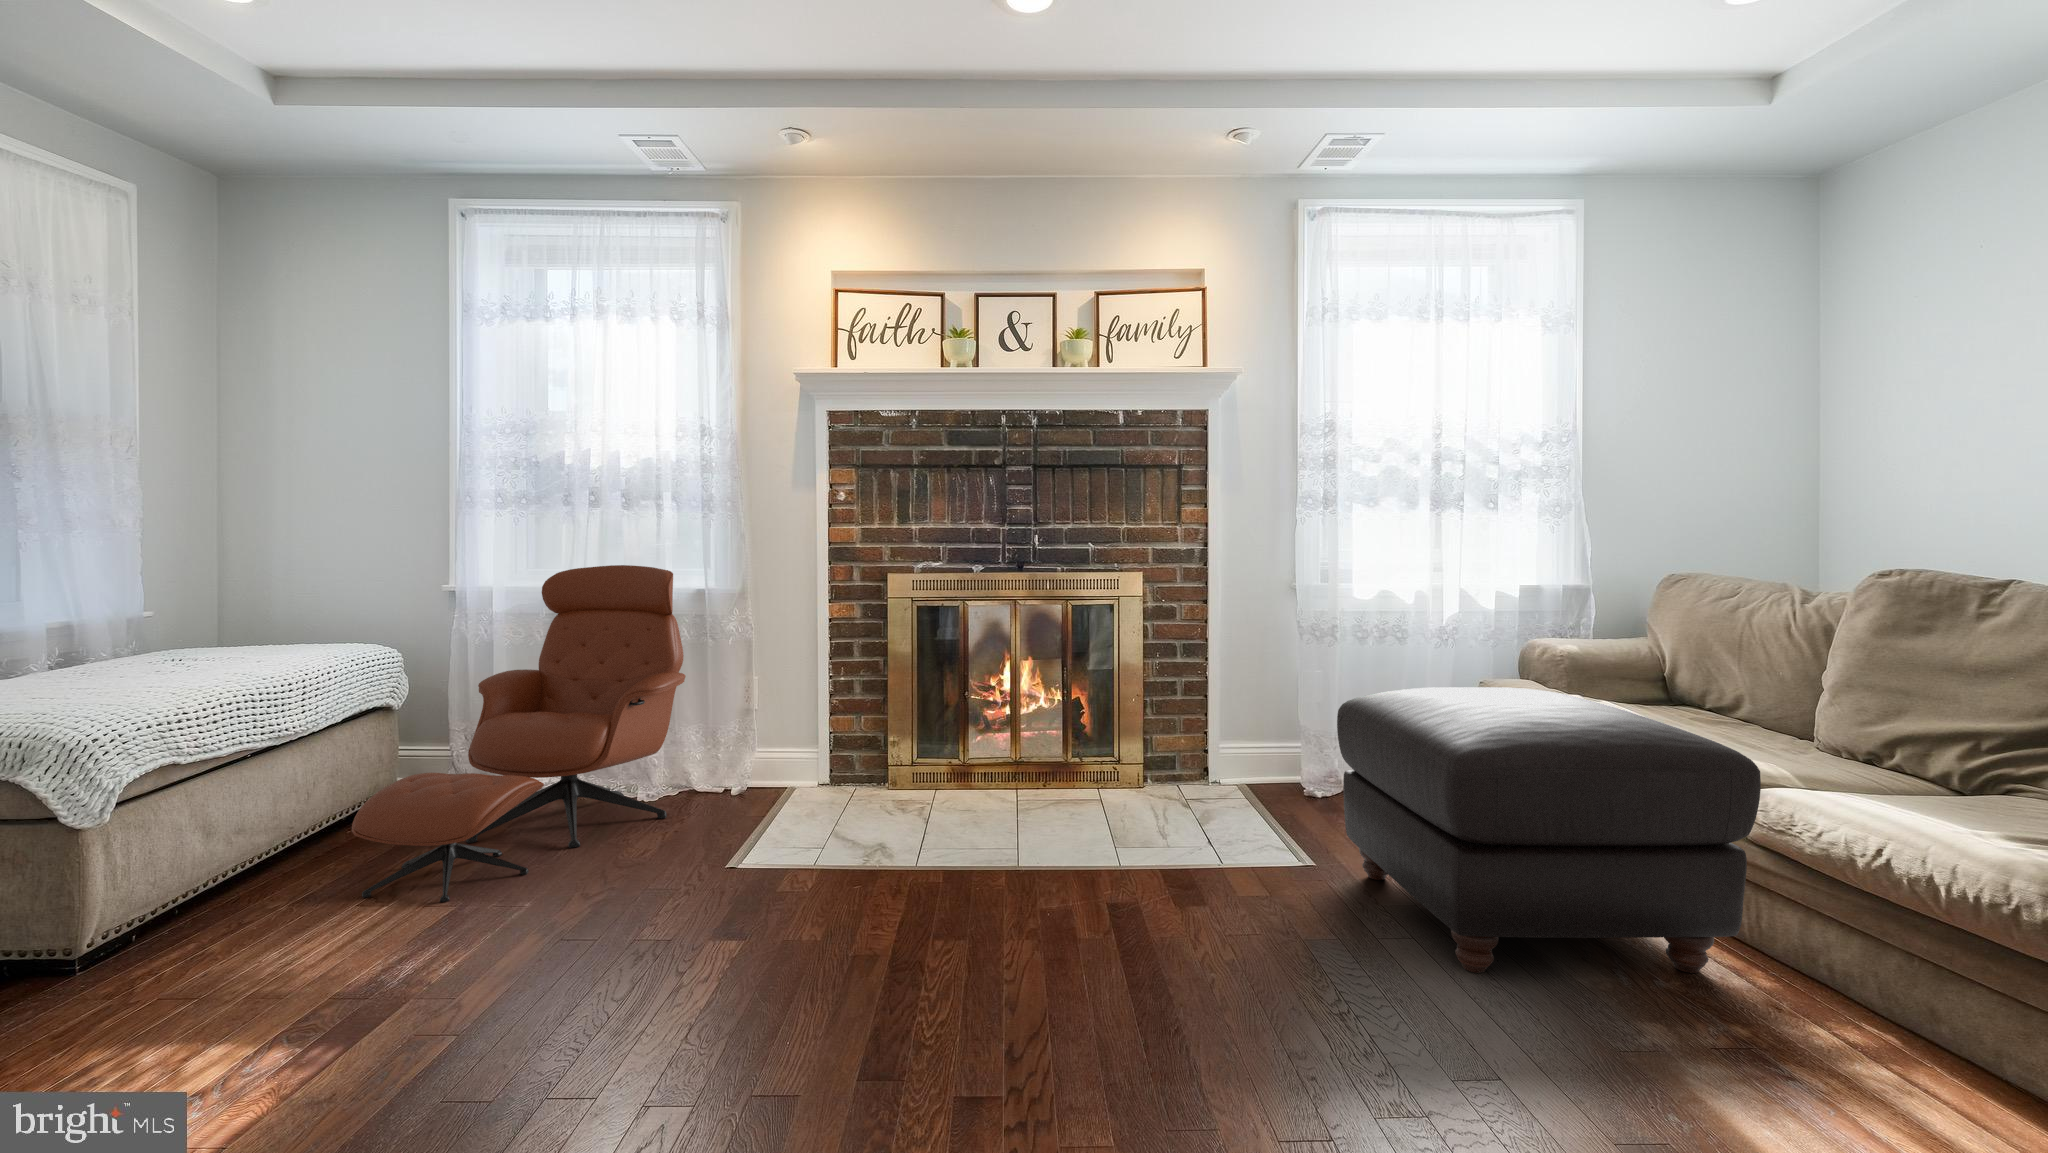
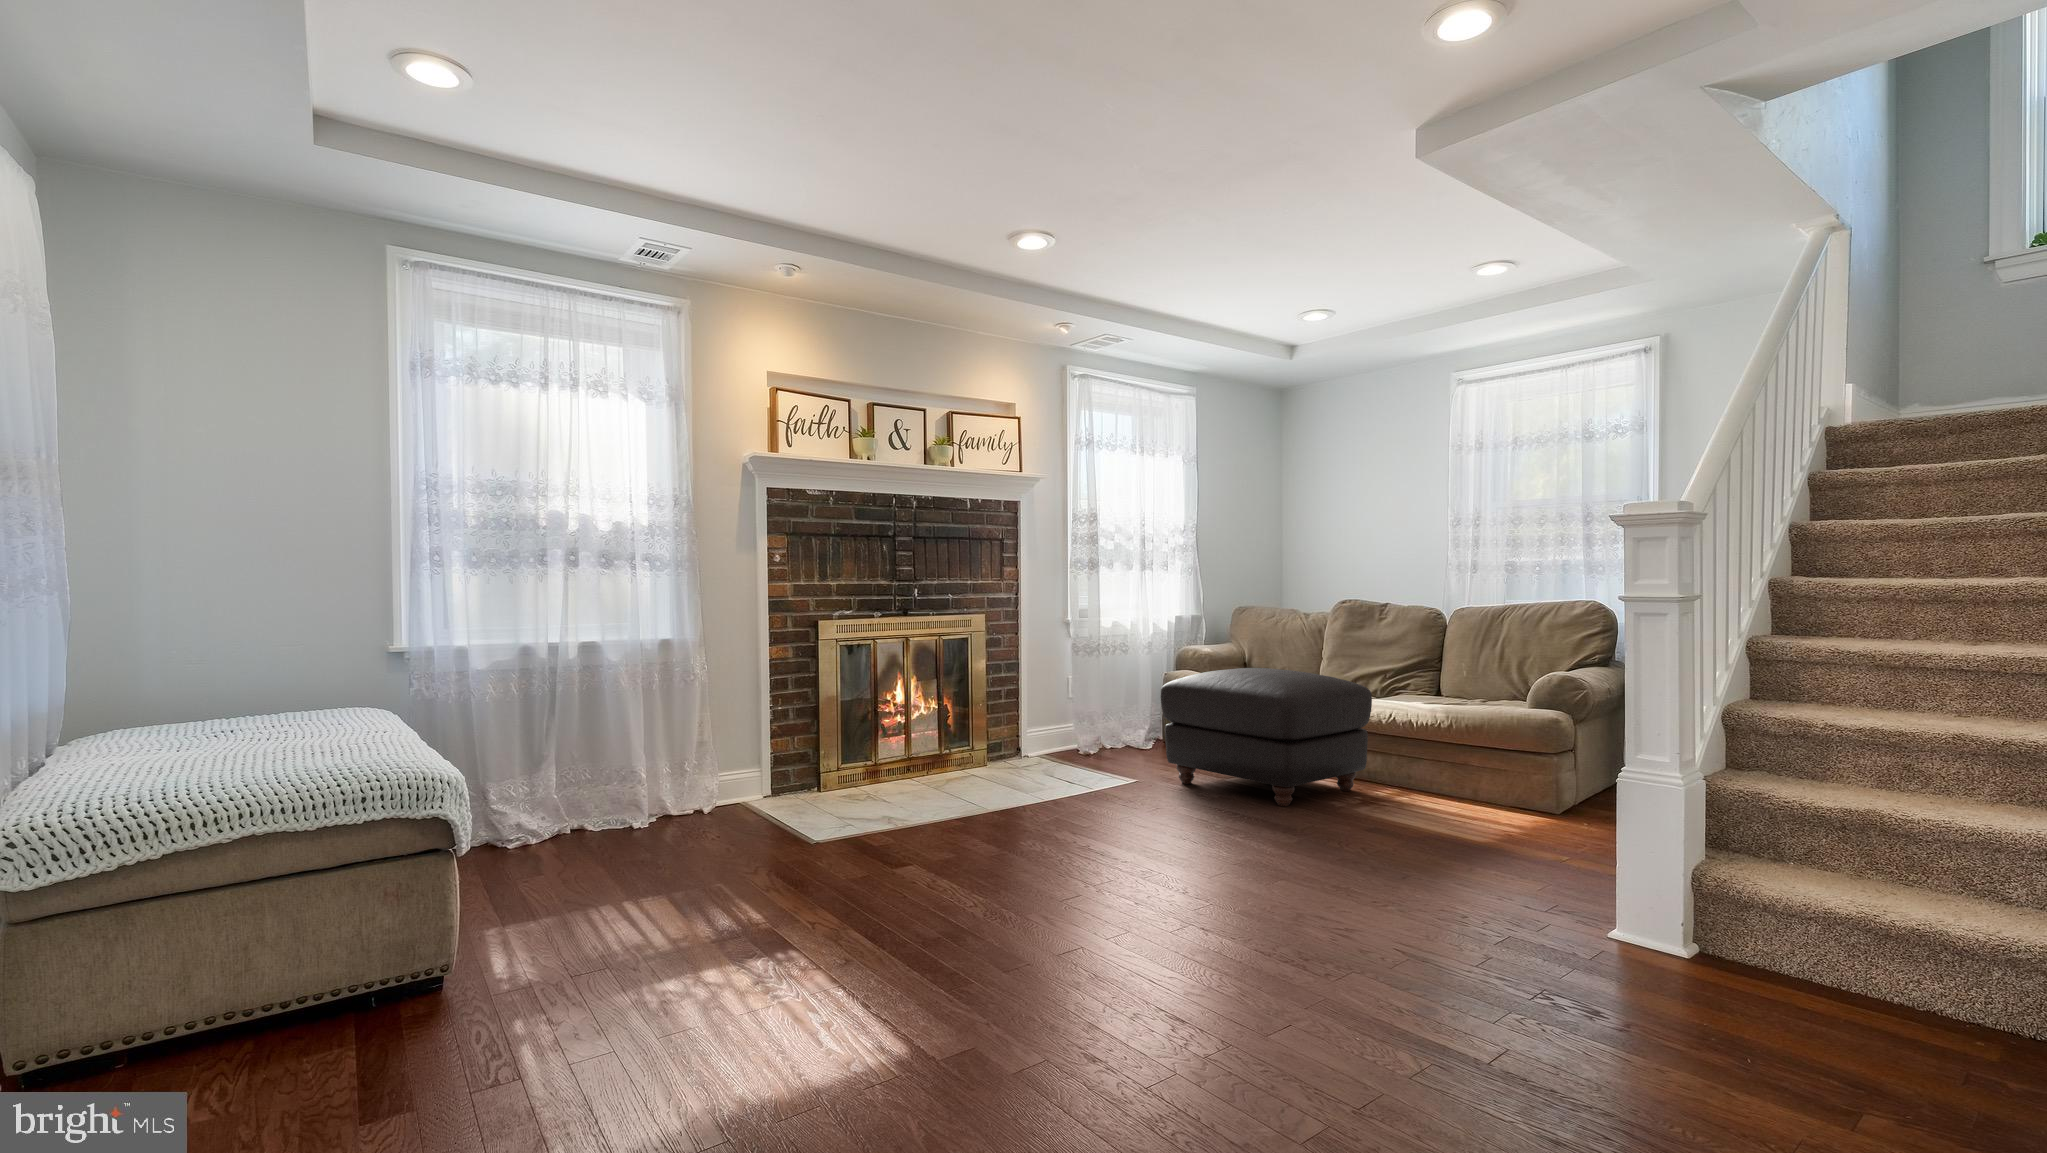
lounge chair: present [352,565,686,902] -> none [507,619,700,922]

